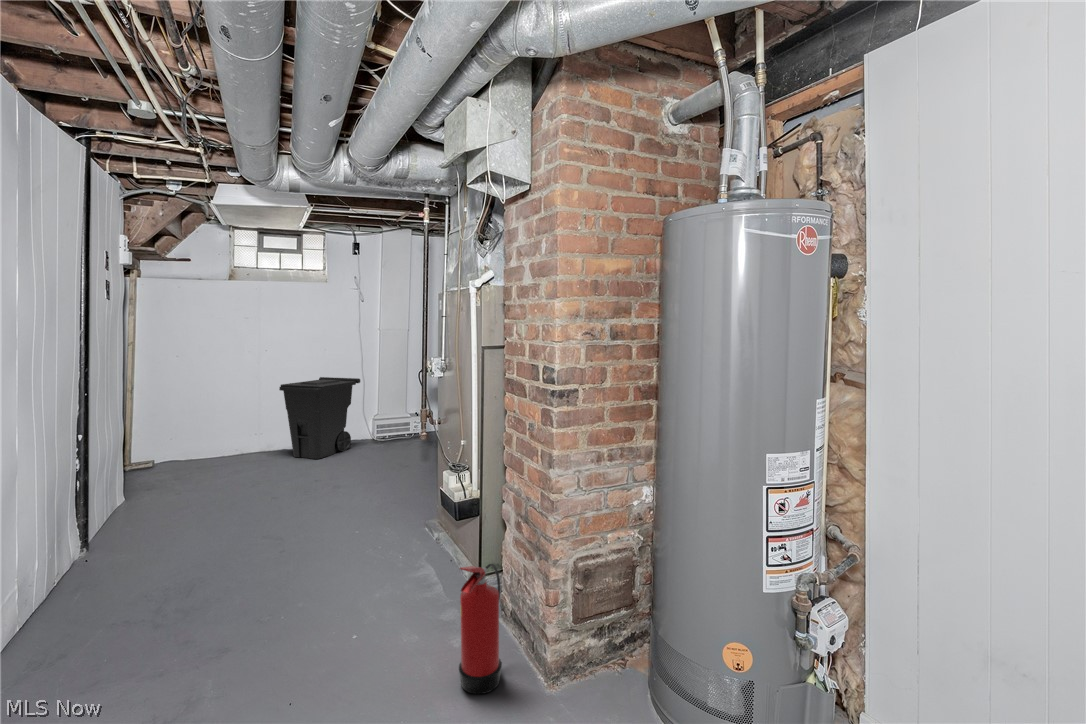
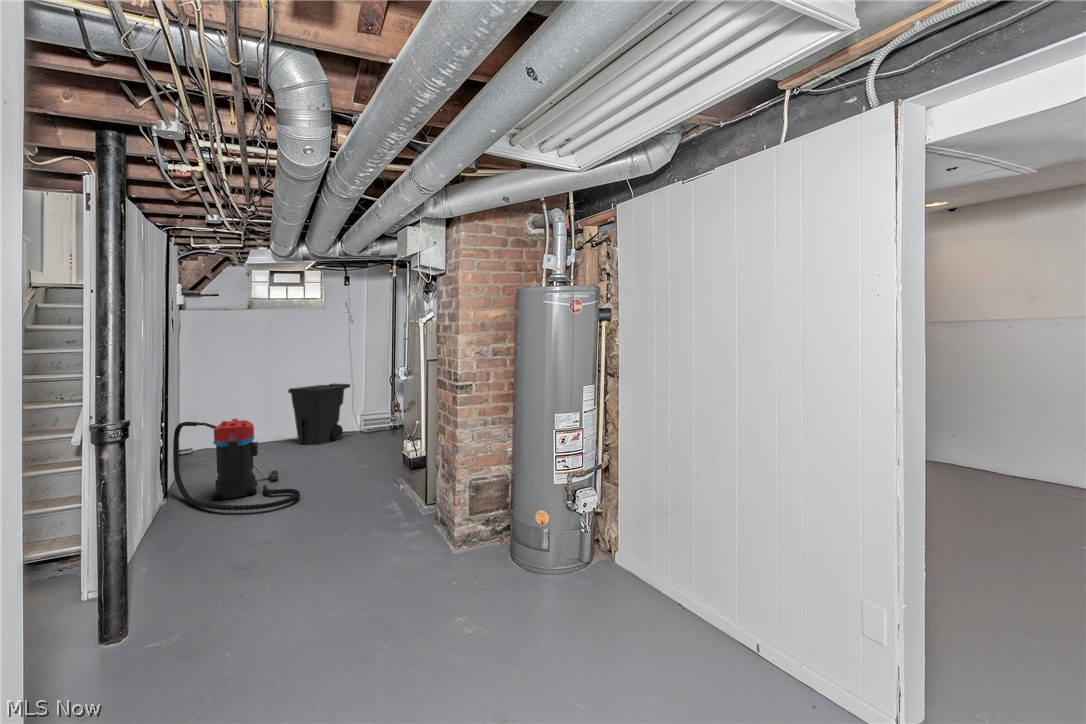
vacuum cleaner: none [105,431,287,579] -> present [173,418,300,511]
fire extinguisher: present [459,564,502,694] -> none [405,482,433,555]

